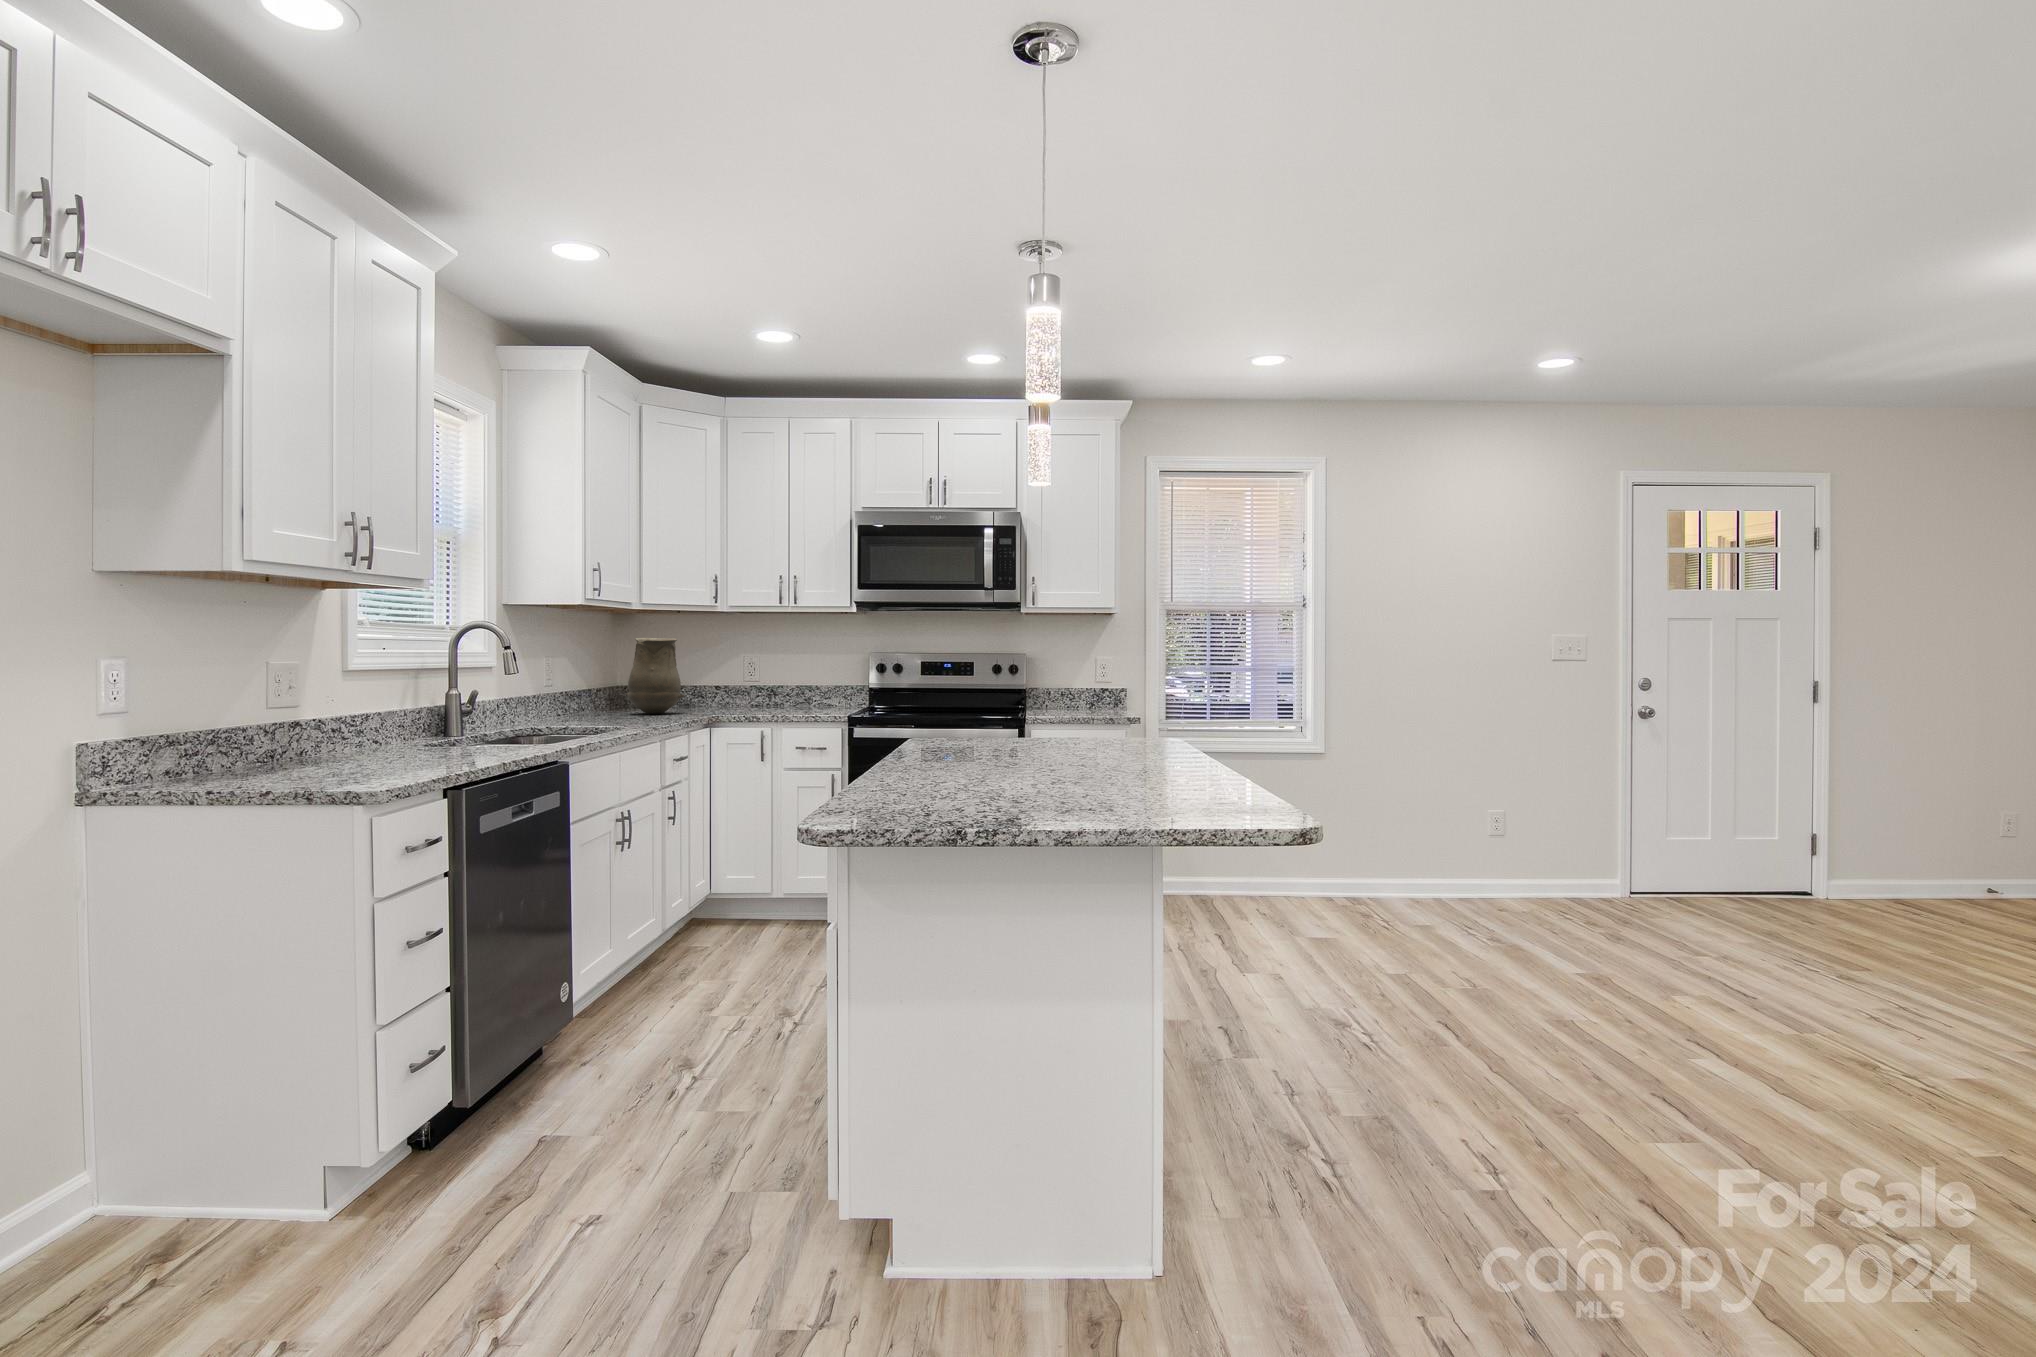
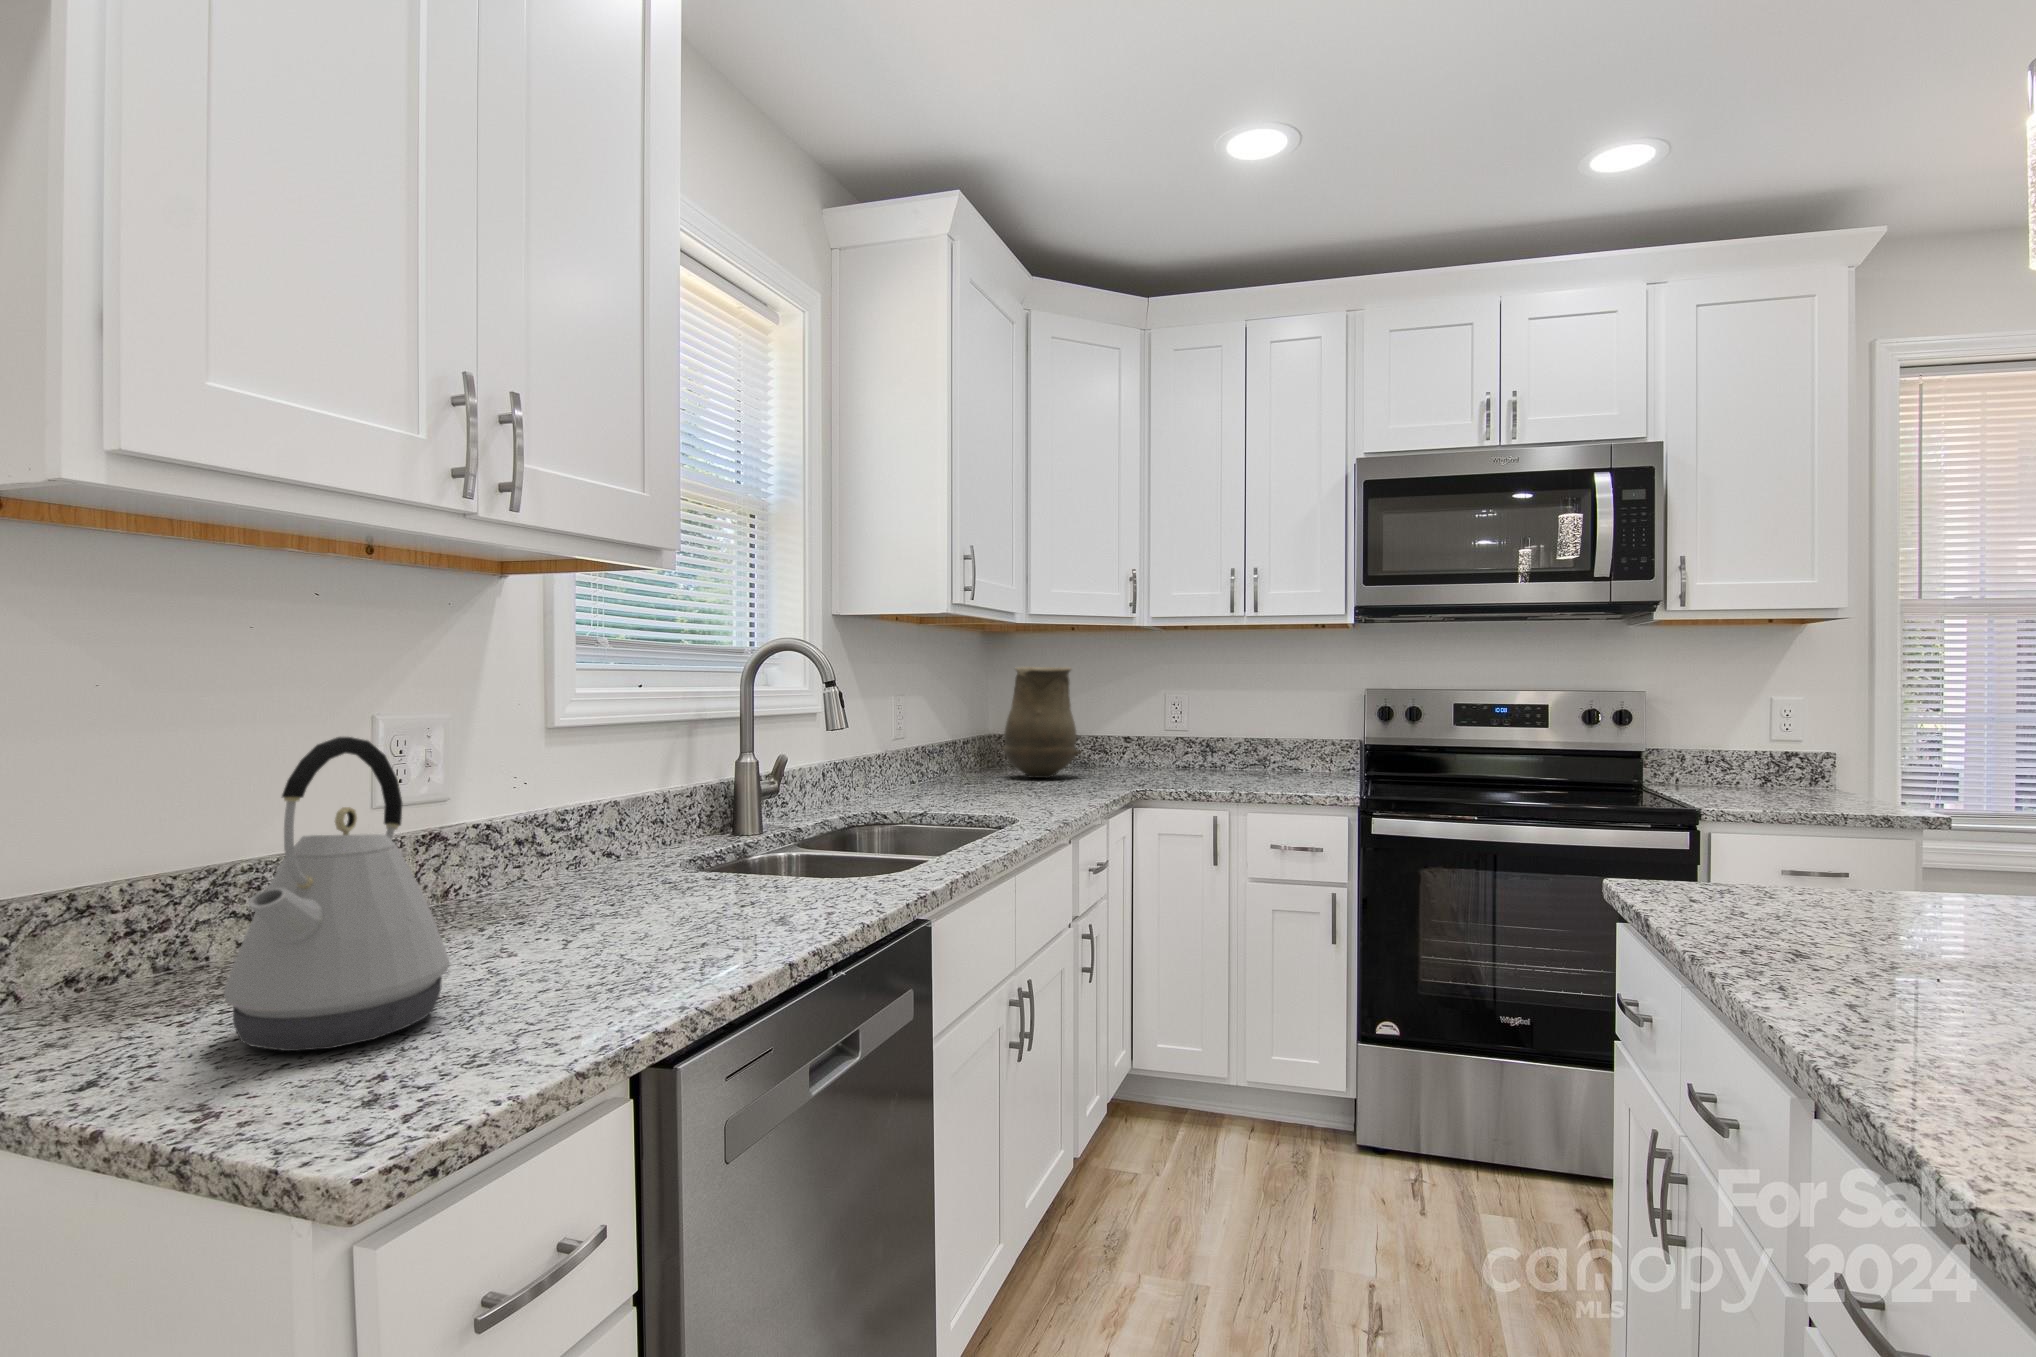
kettle: none [275,667,362,782] -> present [224,737,449,1051]

